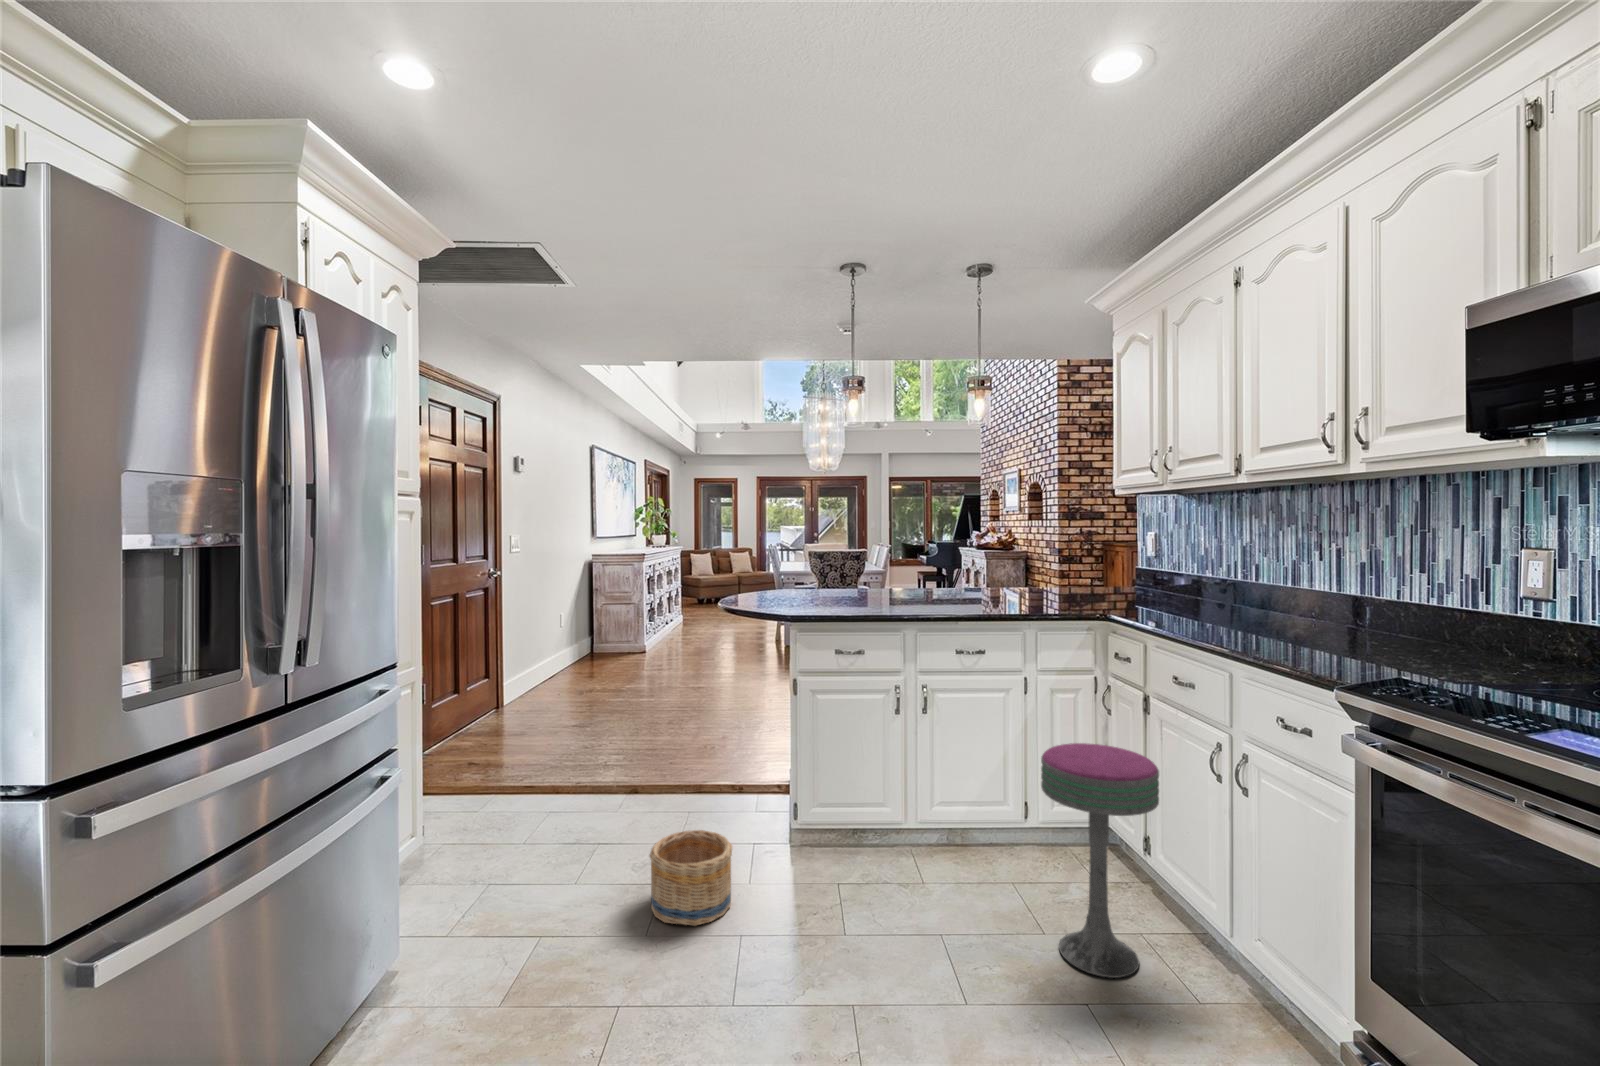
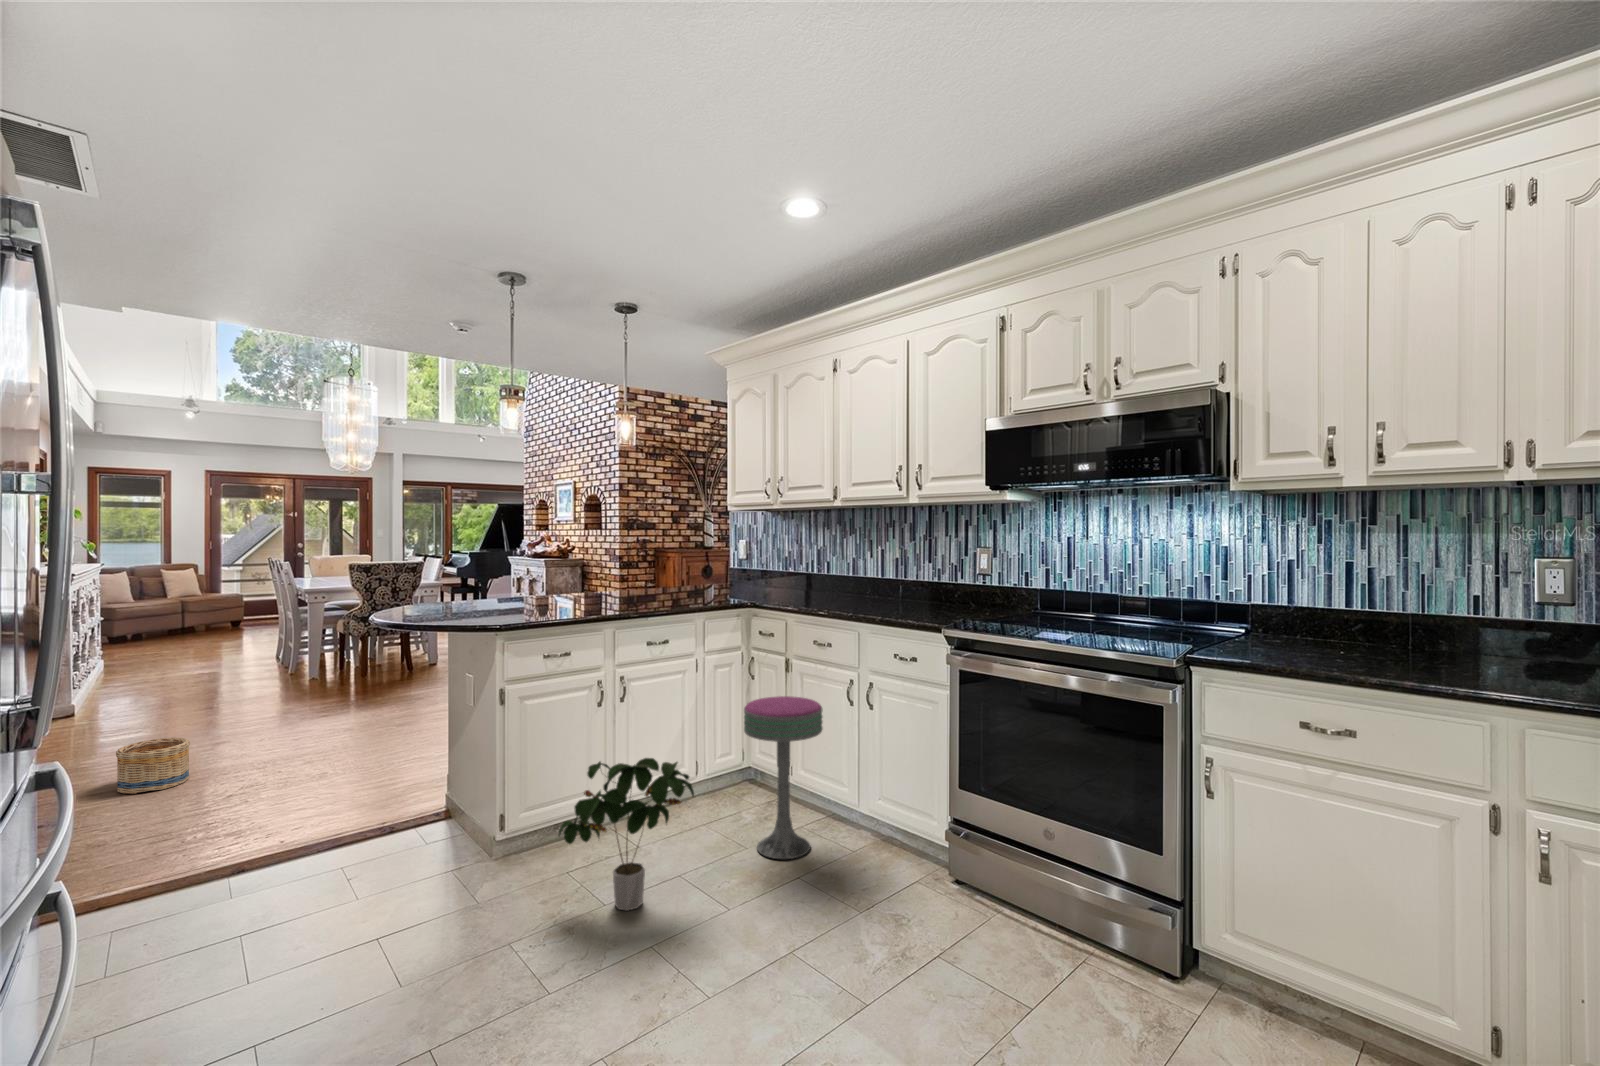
potted plant: none [802,779,943,962] -> present [559,758,694,910]
basket: present [650,830,732,925] -> present [116,738,190,794]

